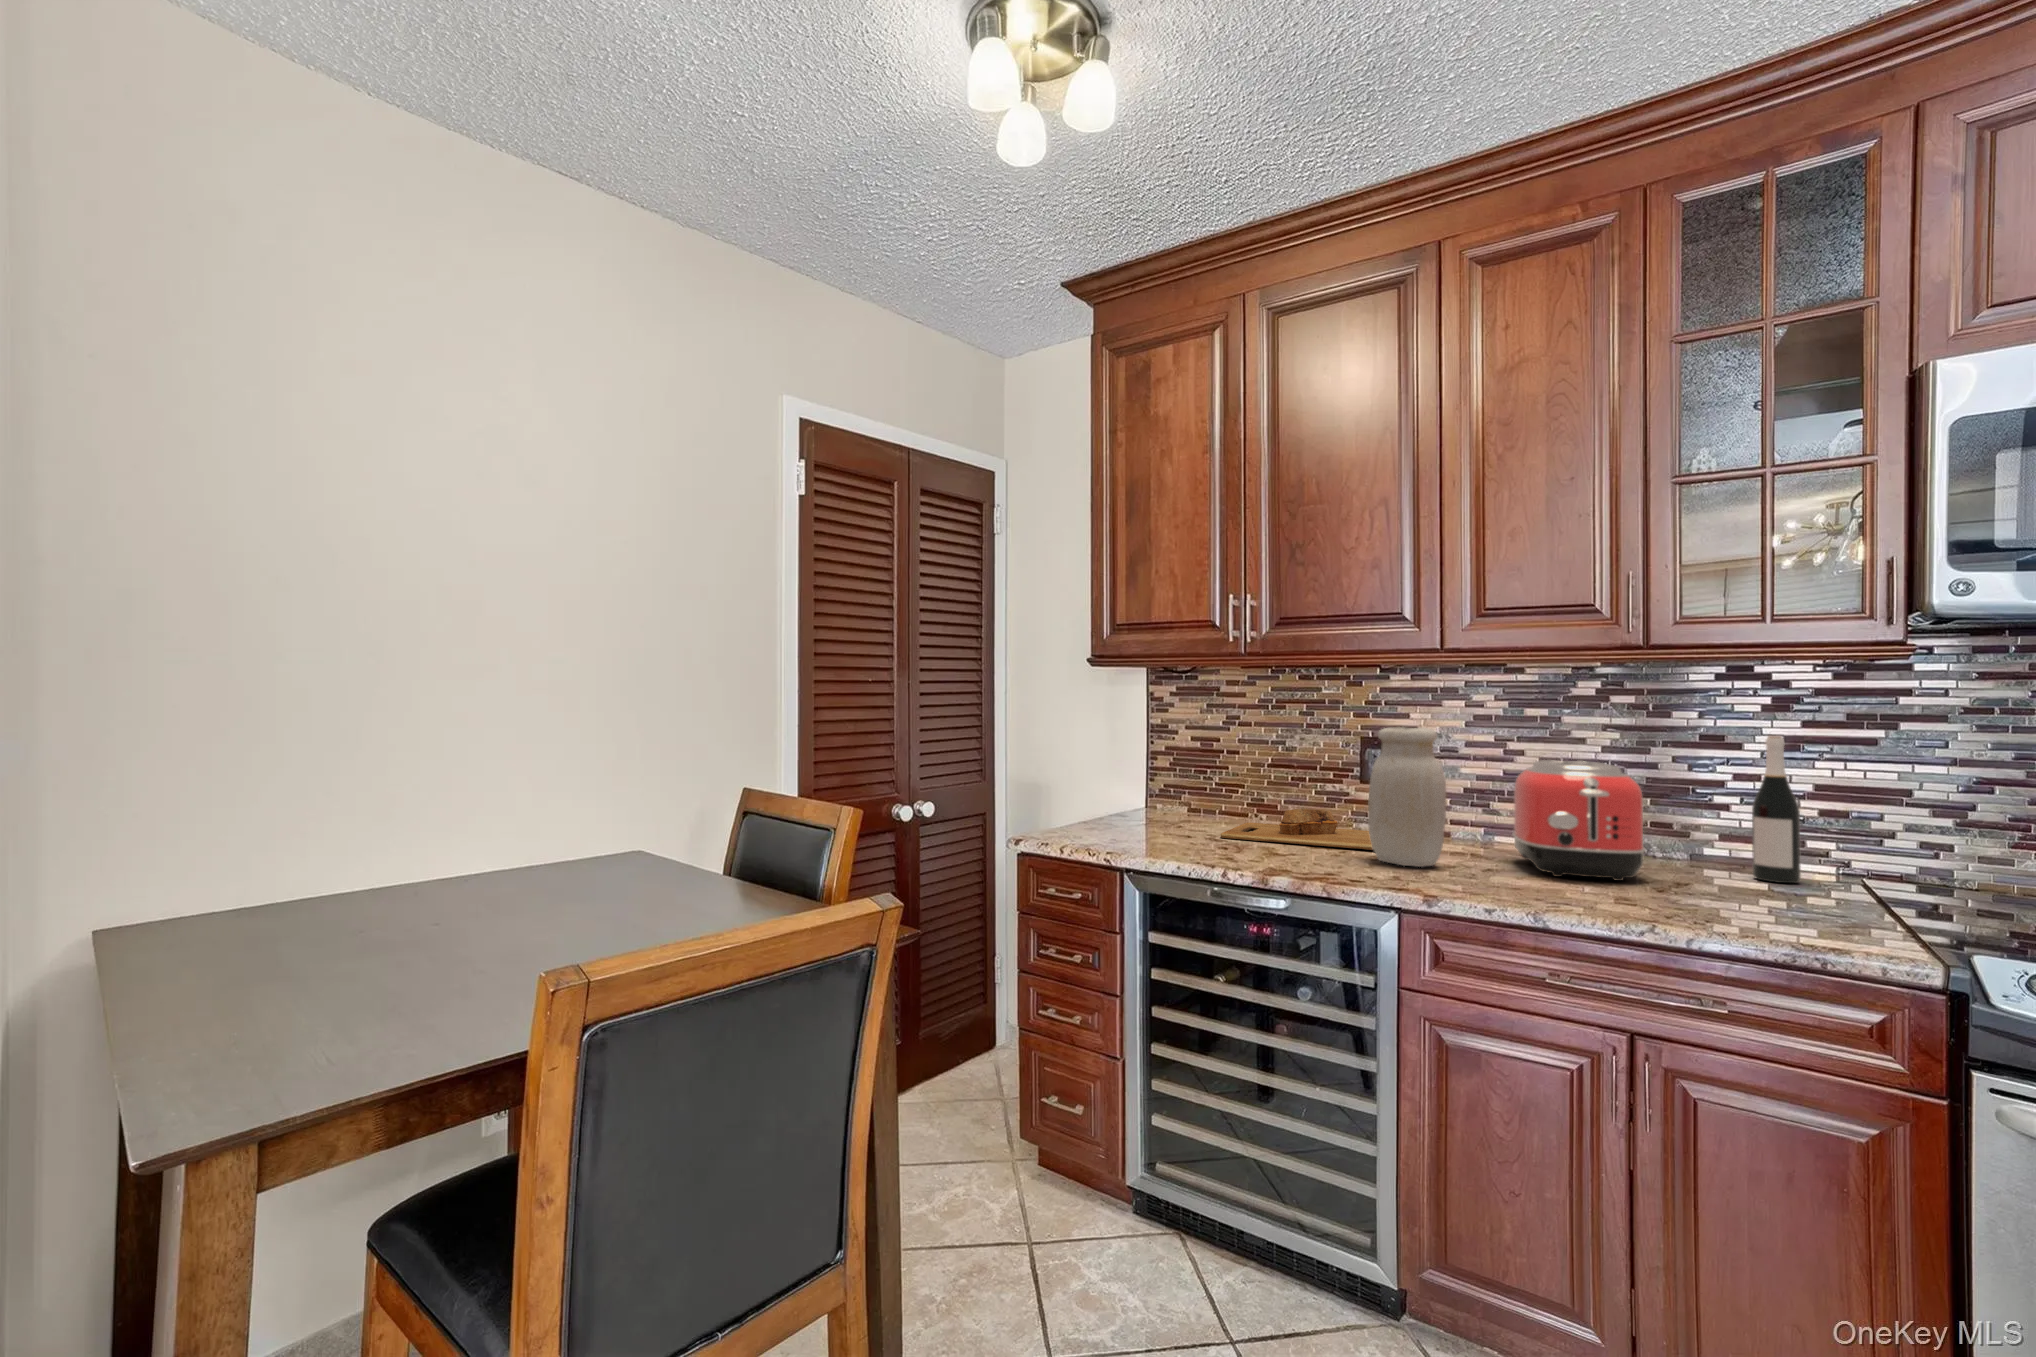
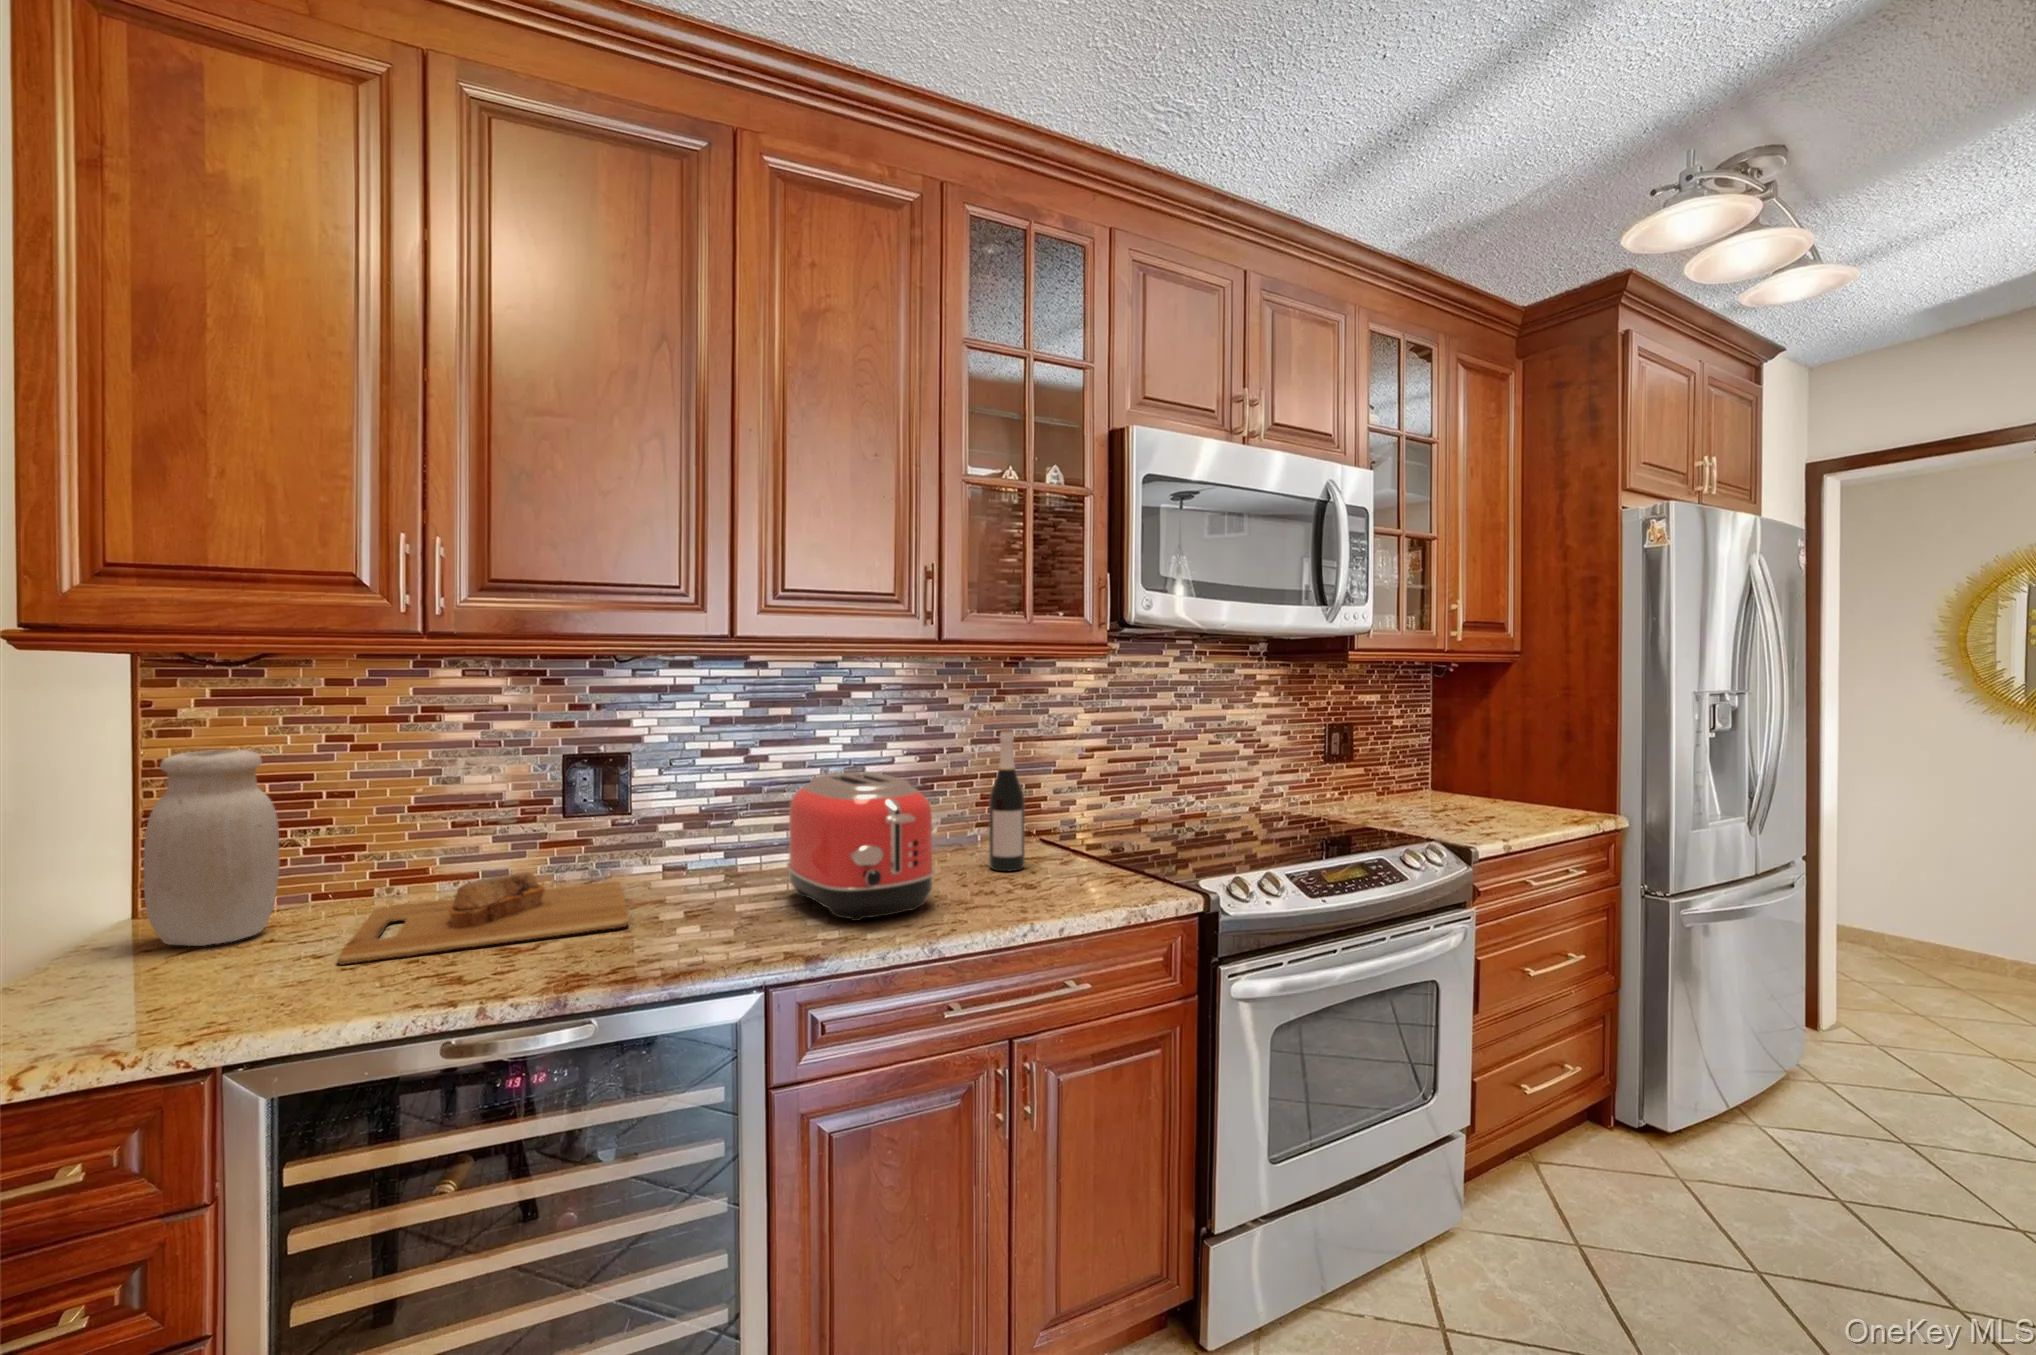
jar: present [1368,727,1446,867] -> present [143,750,280,946]

